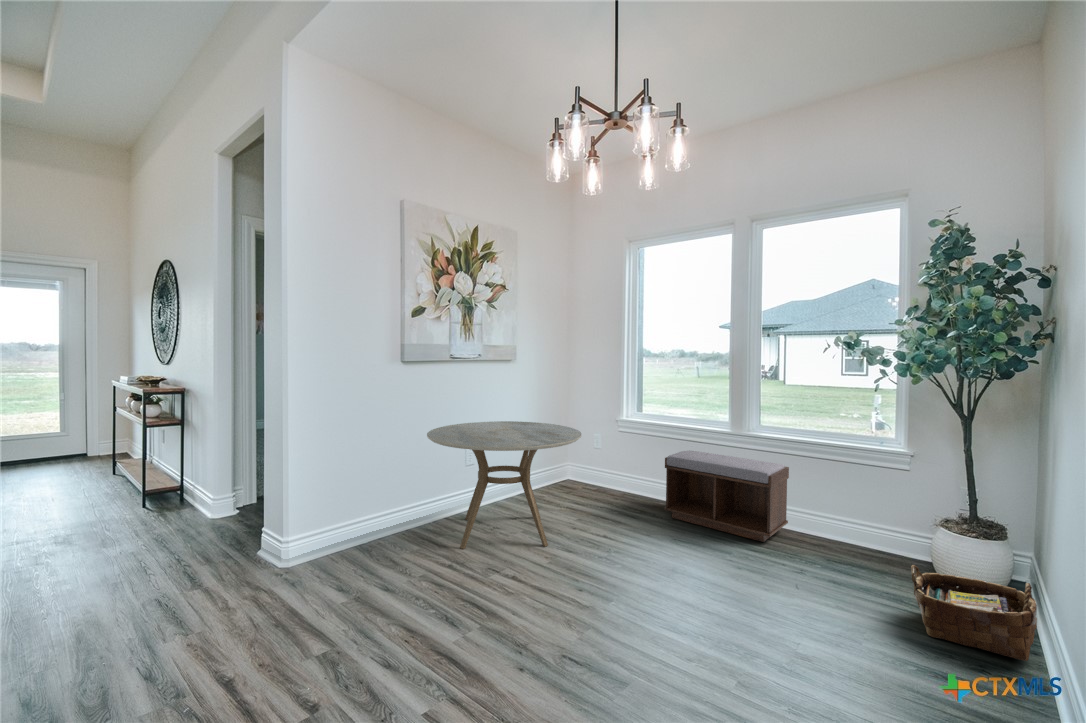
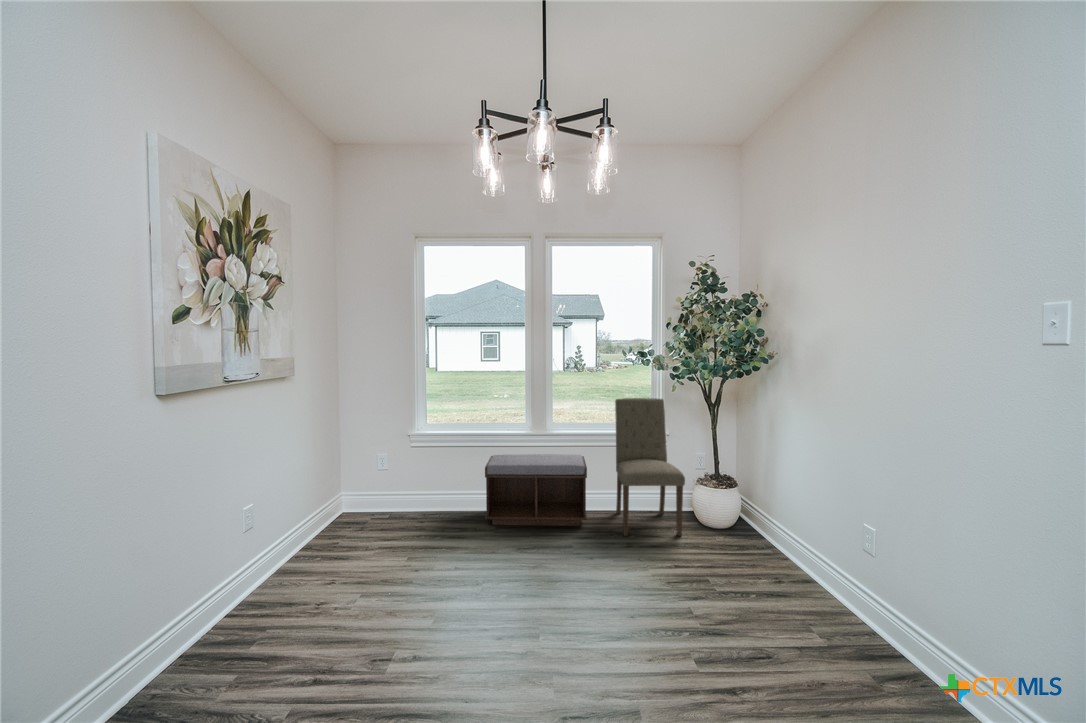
dining chair: none [805,403,906,589] -> present [615,398,685,536]
dining table: present [427,421,581,549] -> none [215,453,438,650]
woven basket: present [911,565,1037,661] -> none [706,509,777,563]

